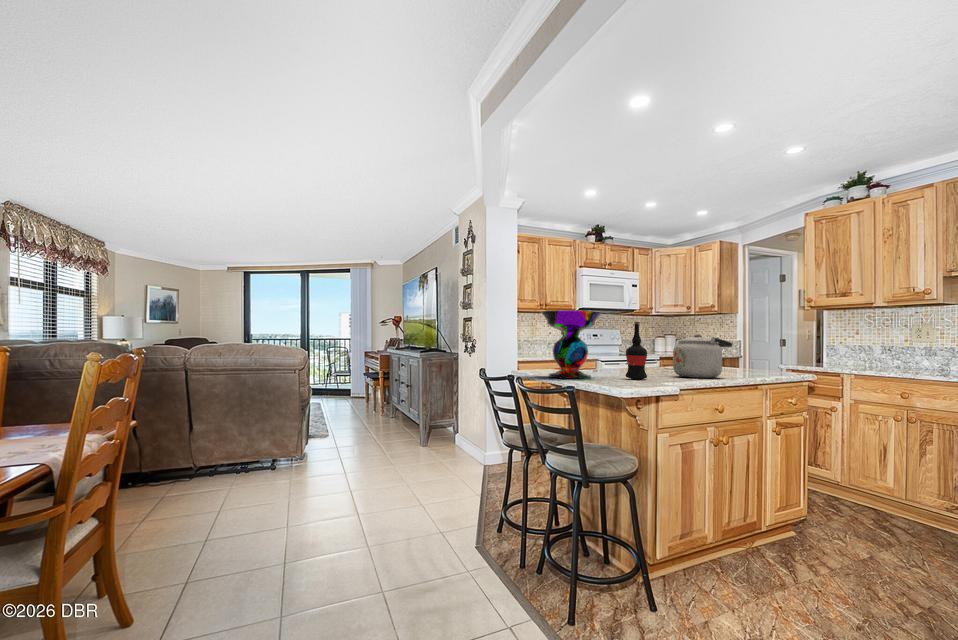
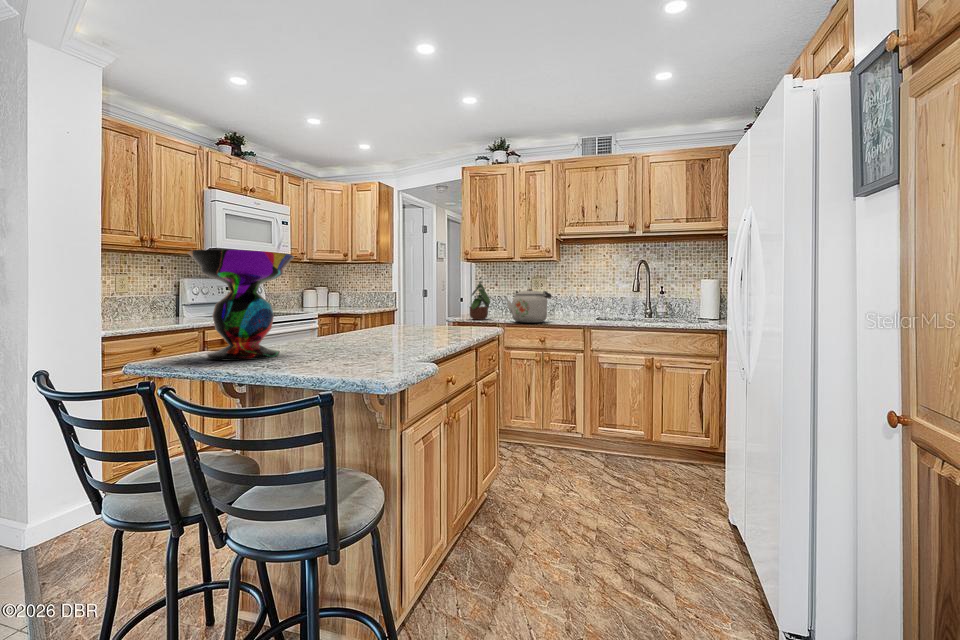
wine bottle: present [626,322,647,379] -> none [328,271,357,350]
potted plant: none [806,323,840,369] -> present [469,277,490,320]
kettle: present [673,334,732,378] -> present [507,289,552,323]

